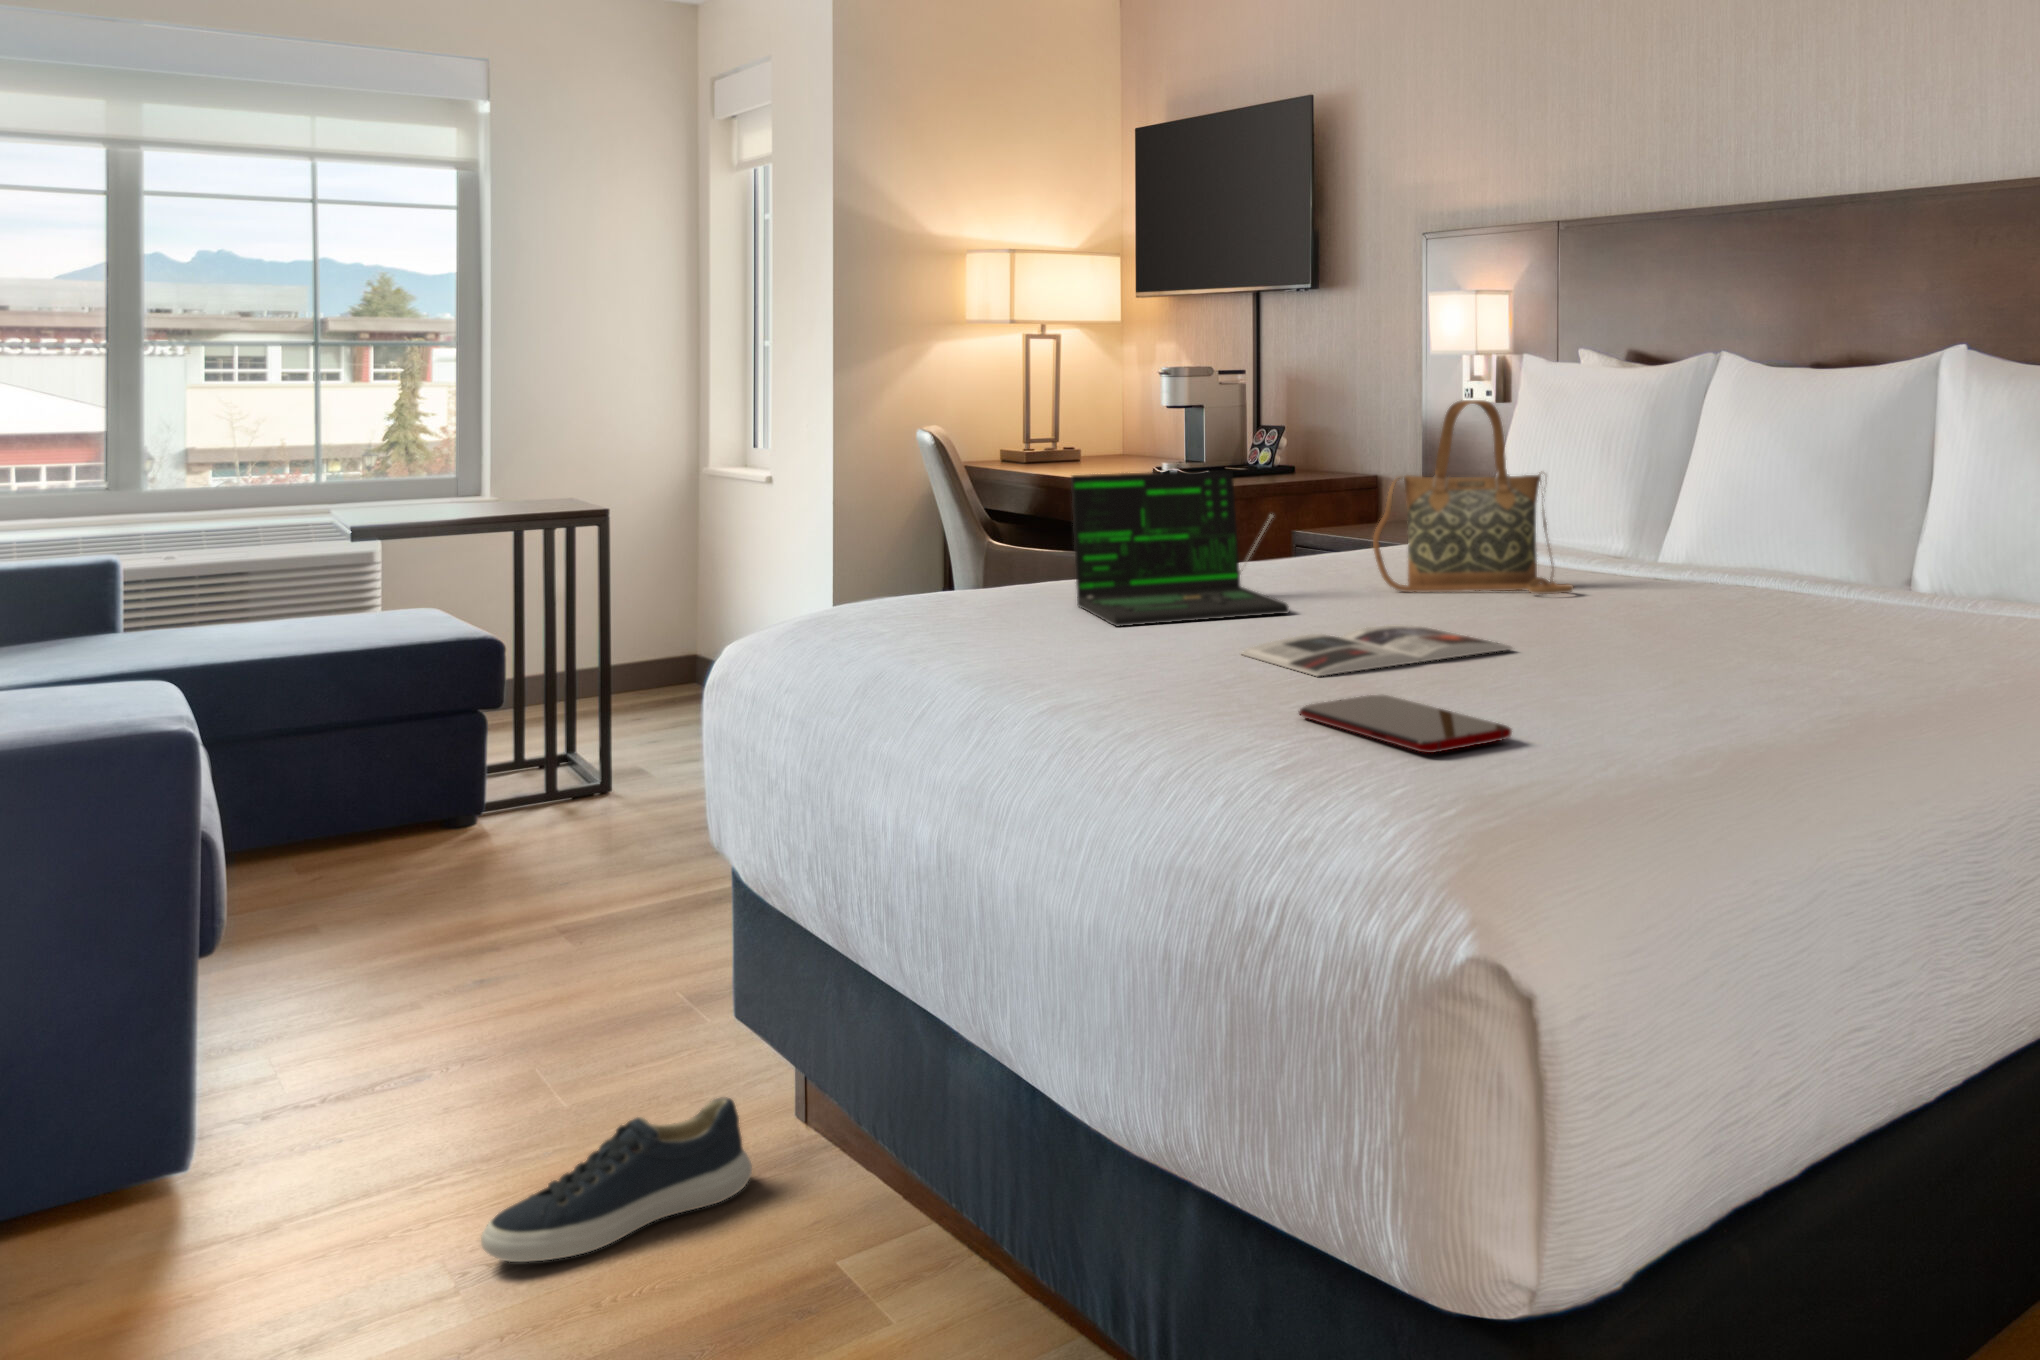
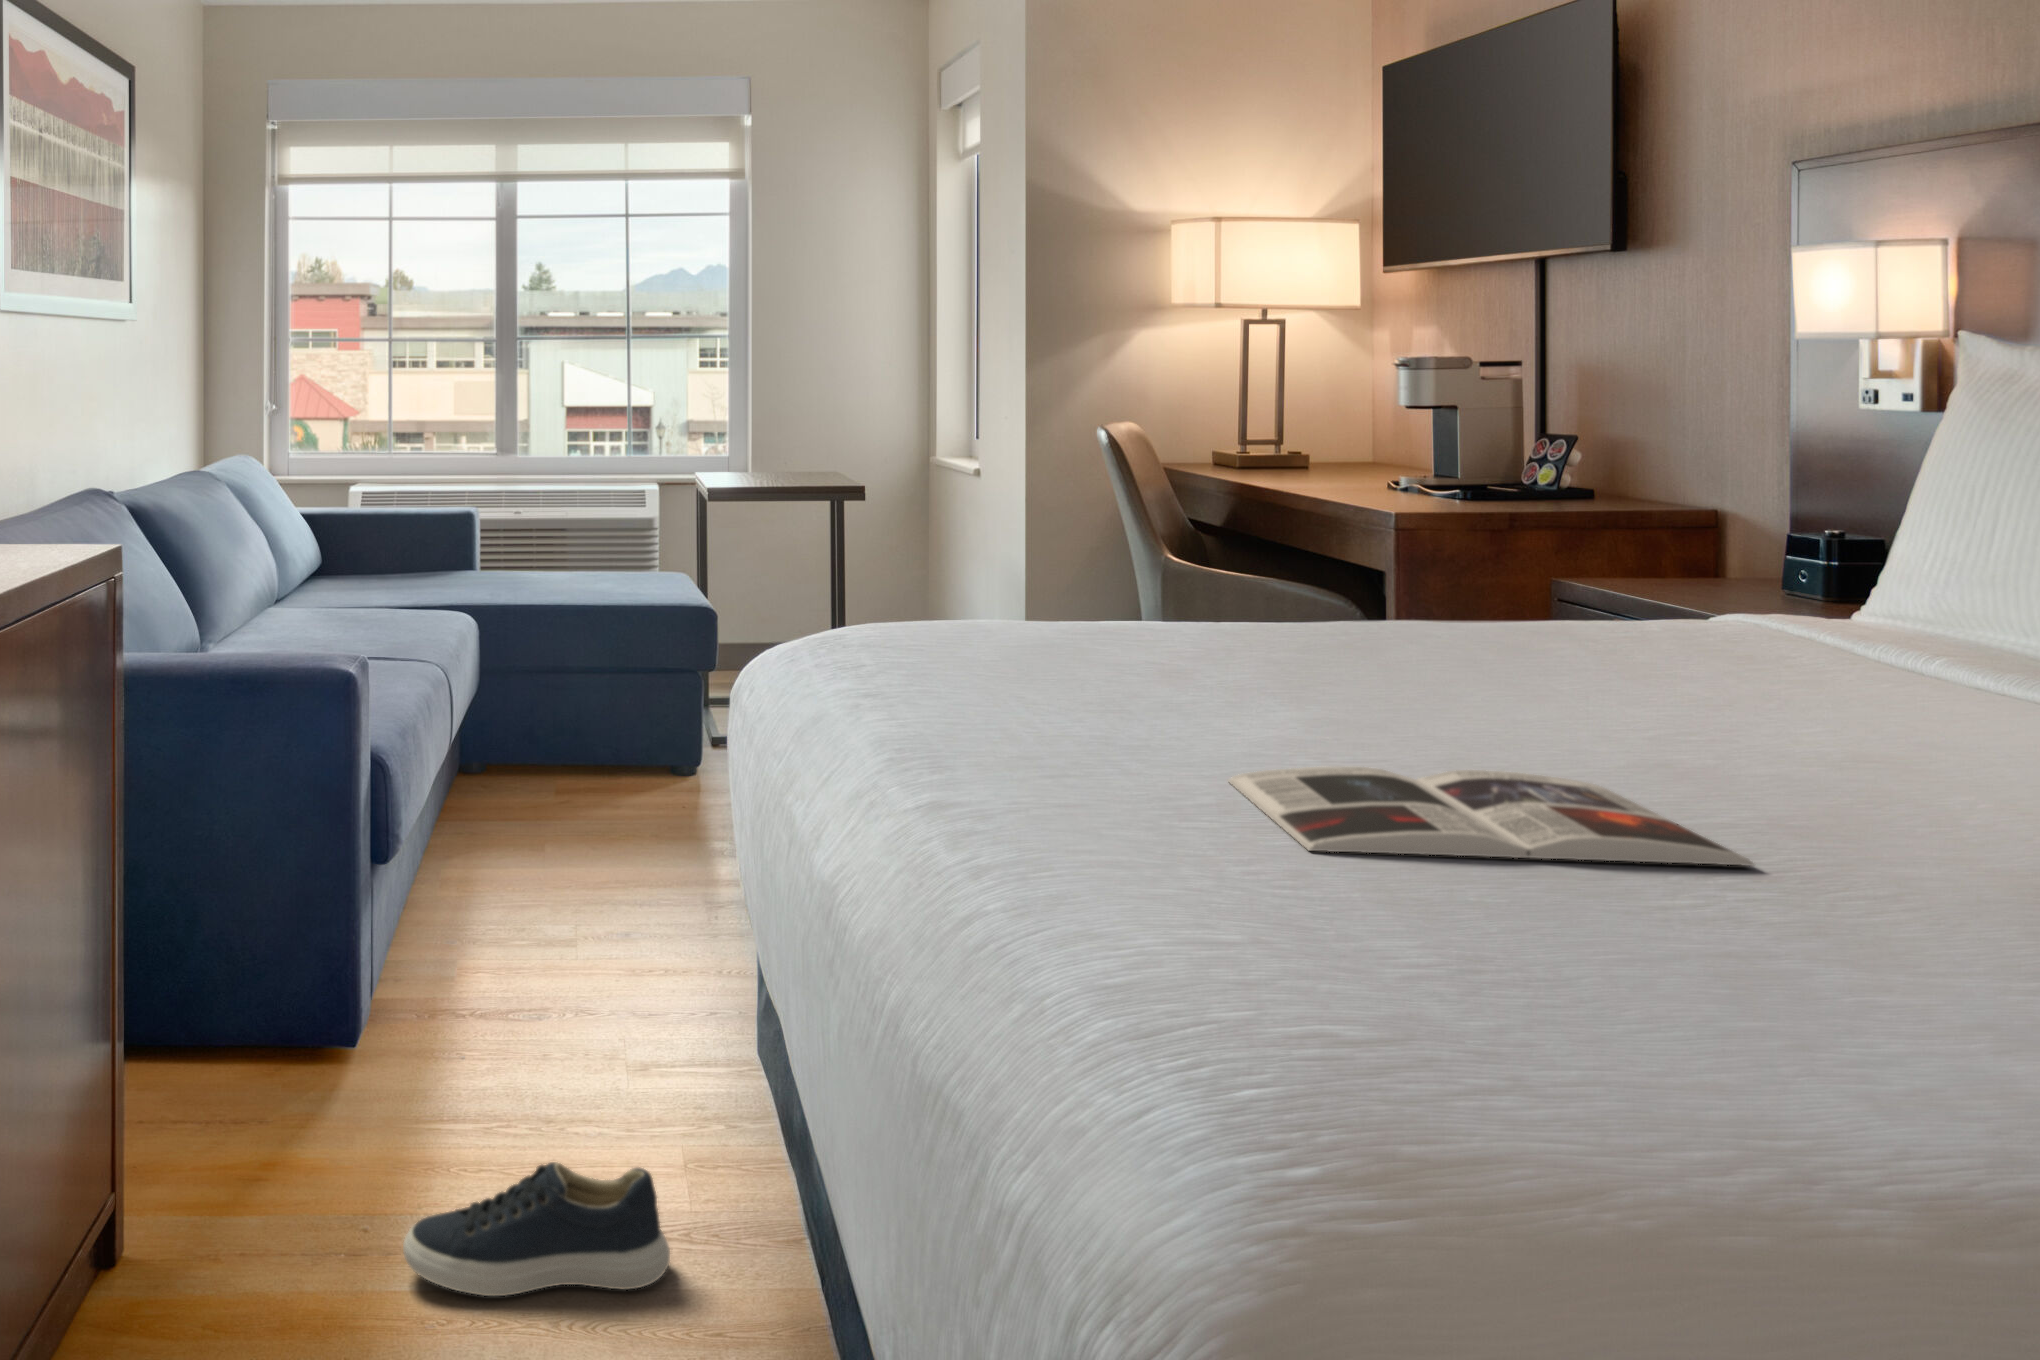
handbag: present [1373,400,1574,594] -> none [1570,404,1987,754]
laptop: present [1071,470,1289,626] -> none [1091,489,1399,718]
smartphone: present [1299,695,1512,753] -> none [1185,916,1569,1112]

